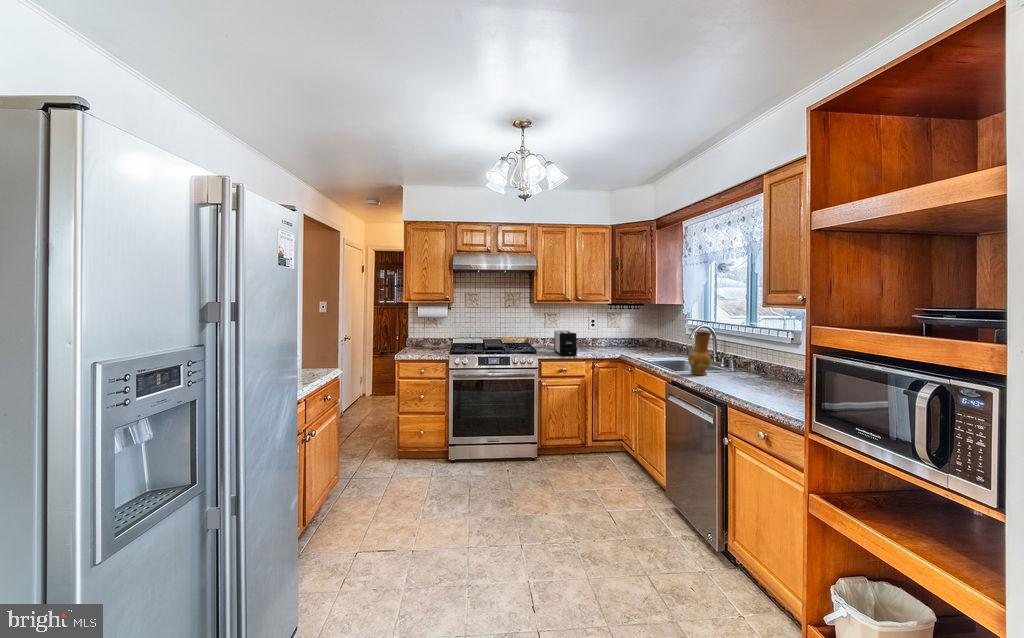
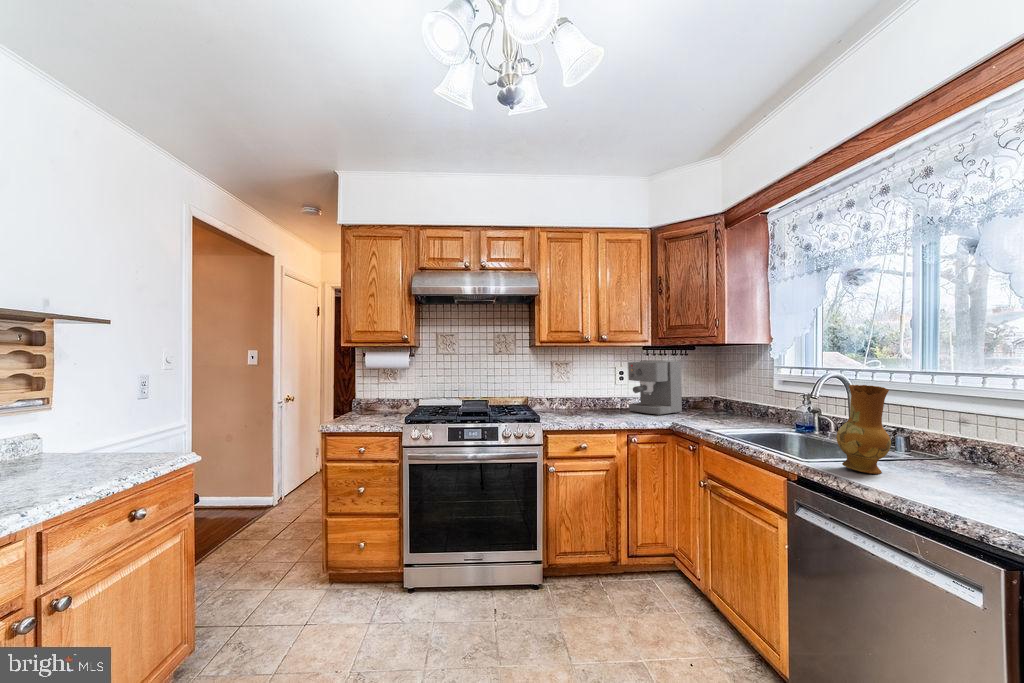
coffee maker: none [597,315,632,352] -> present [628,361,682,416]
toaster: present [554,331,577,356] -> none [567,384,604,424]

